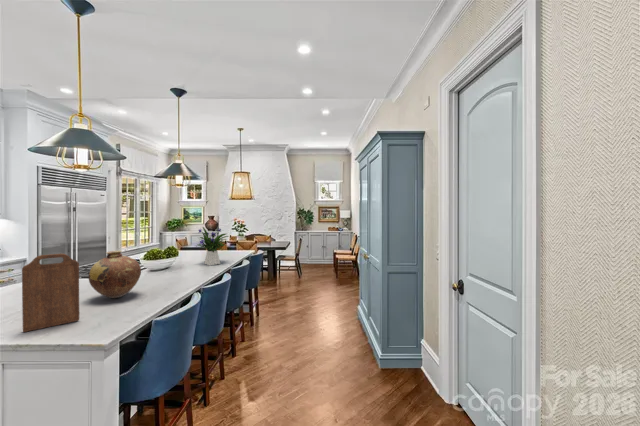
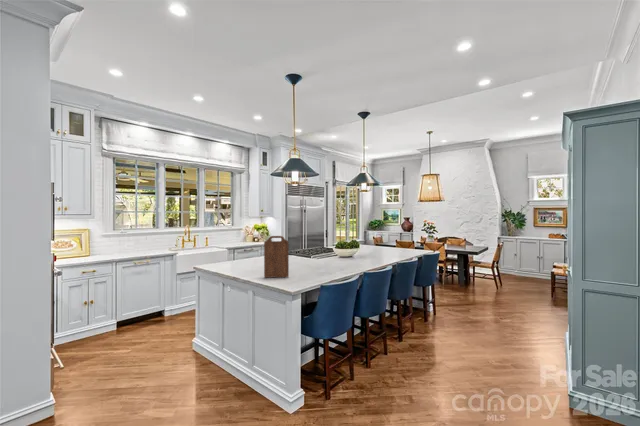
flower arrangement: present [196,227,228,265] -> none [370,225,401,258]
vase: present [89,251,141,298] -> none [297,238,326,269]

